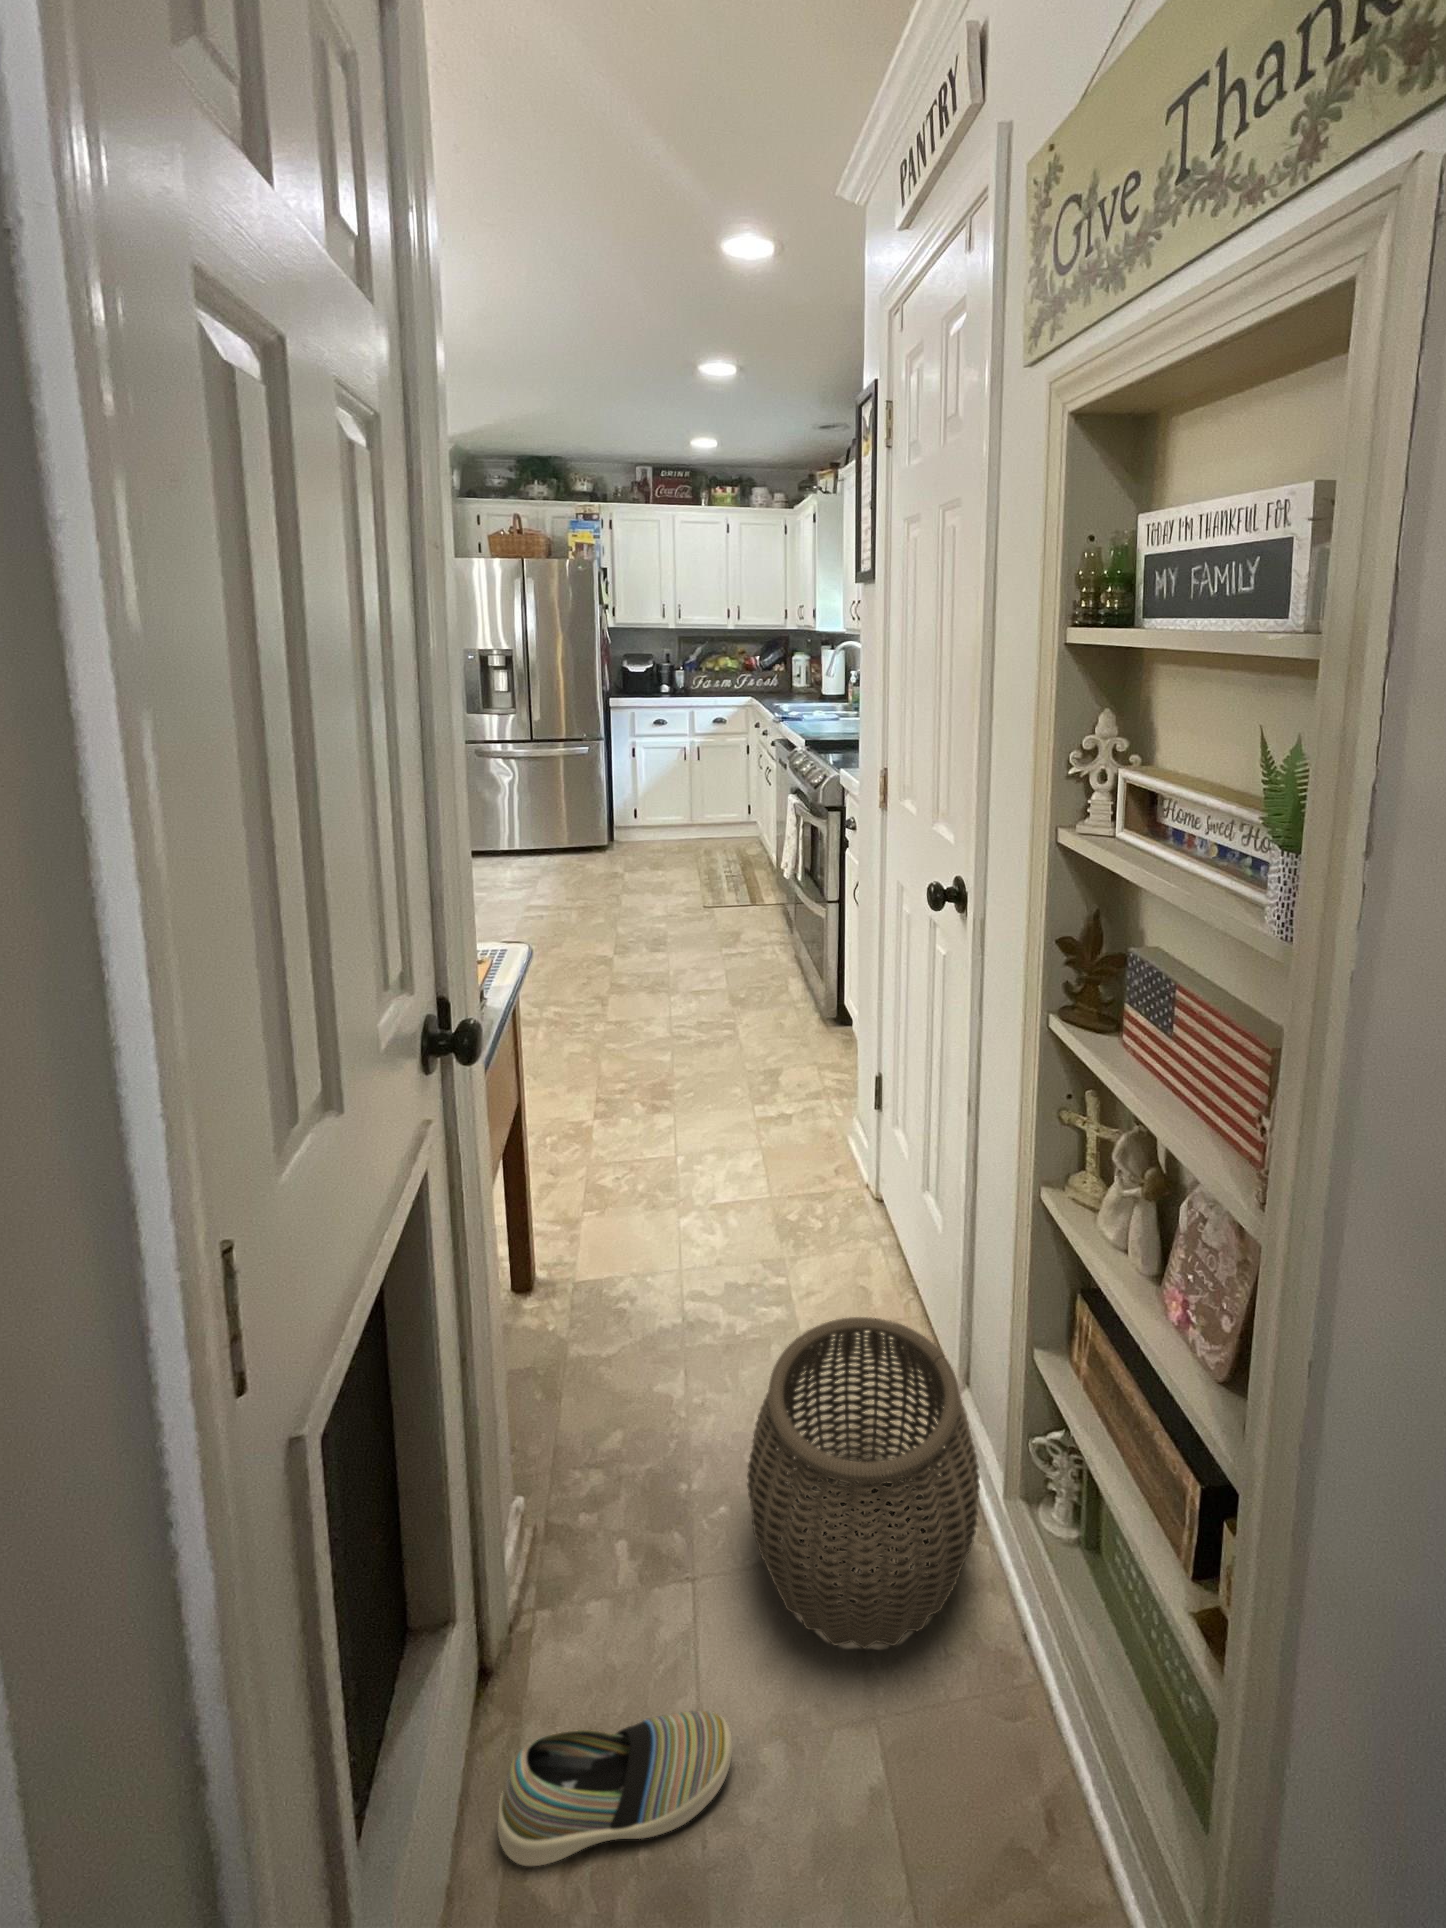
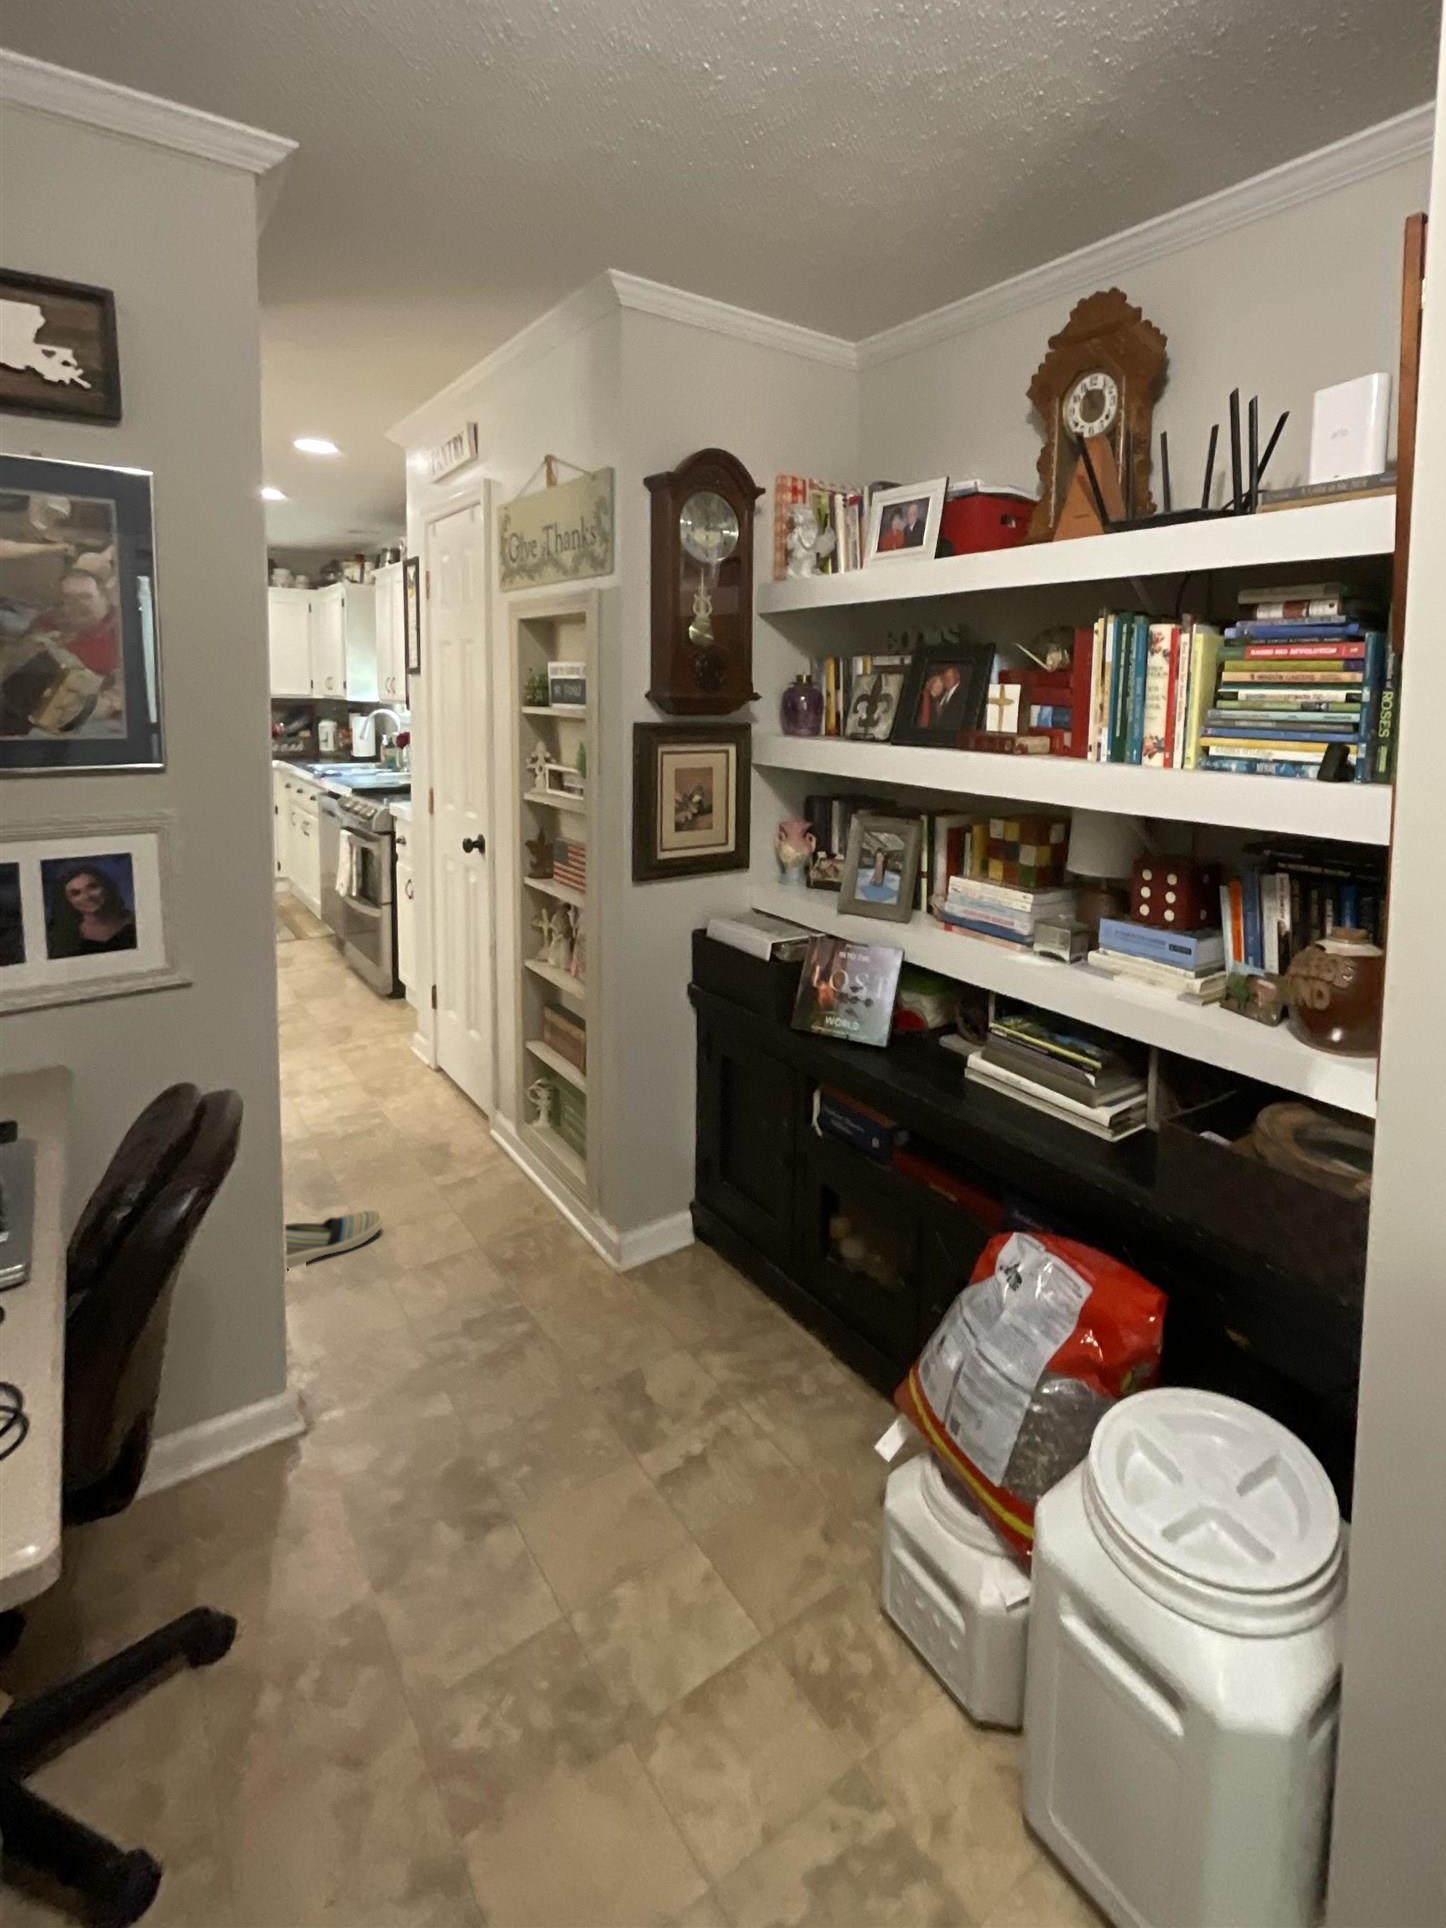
woven basket: present [747,1317,980,1648] -> none [376,1060,502,1194]

